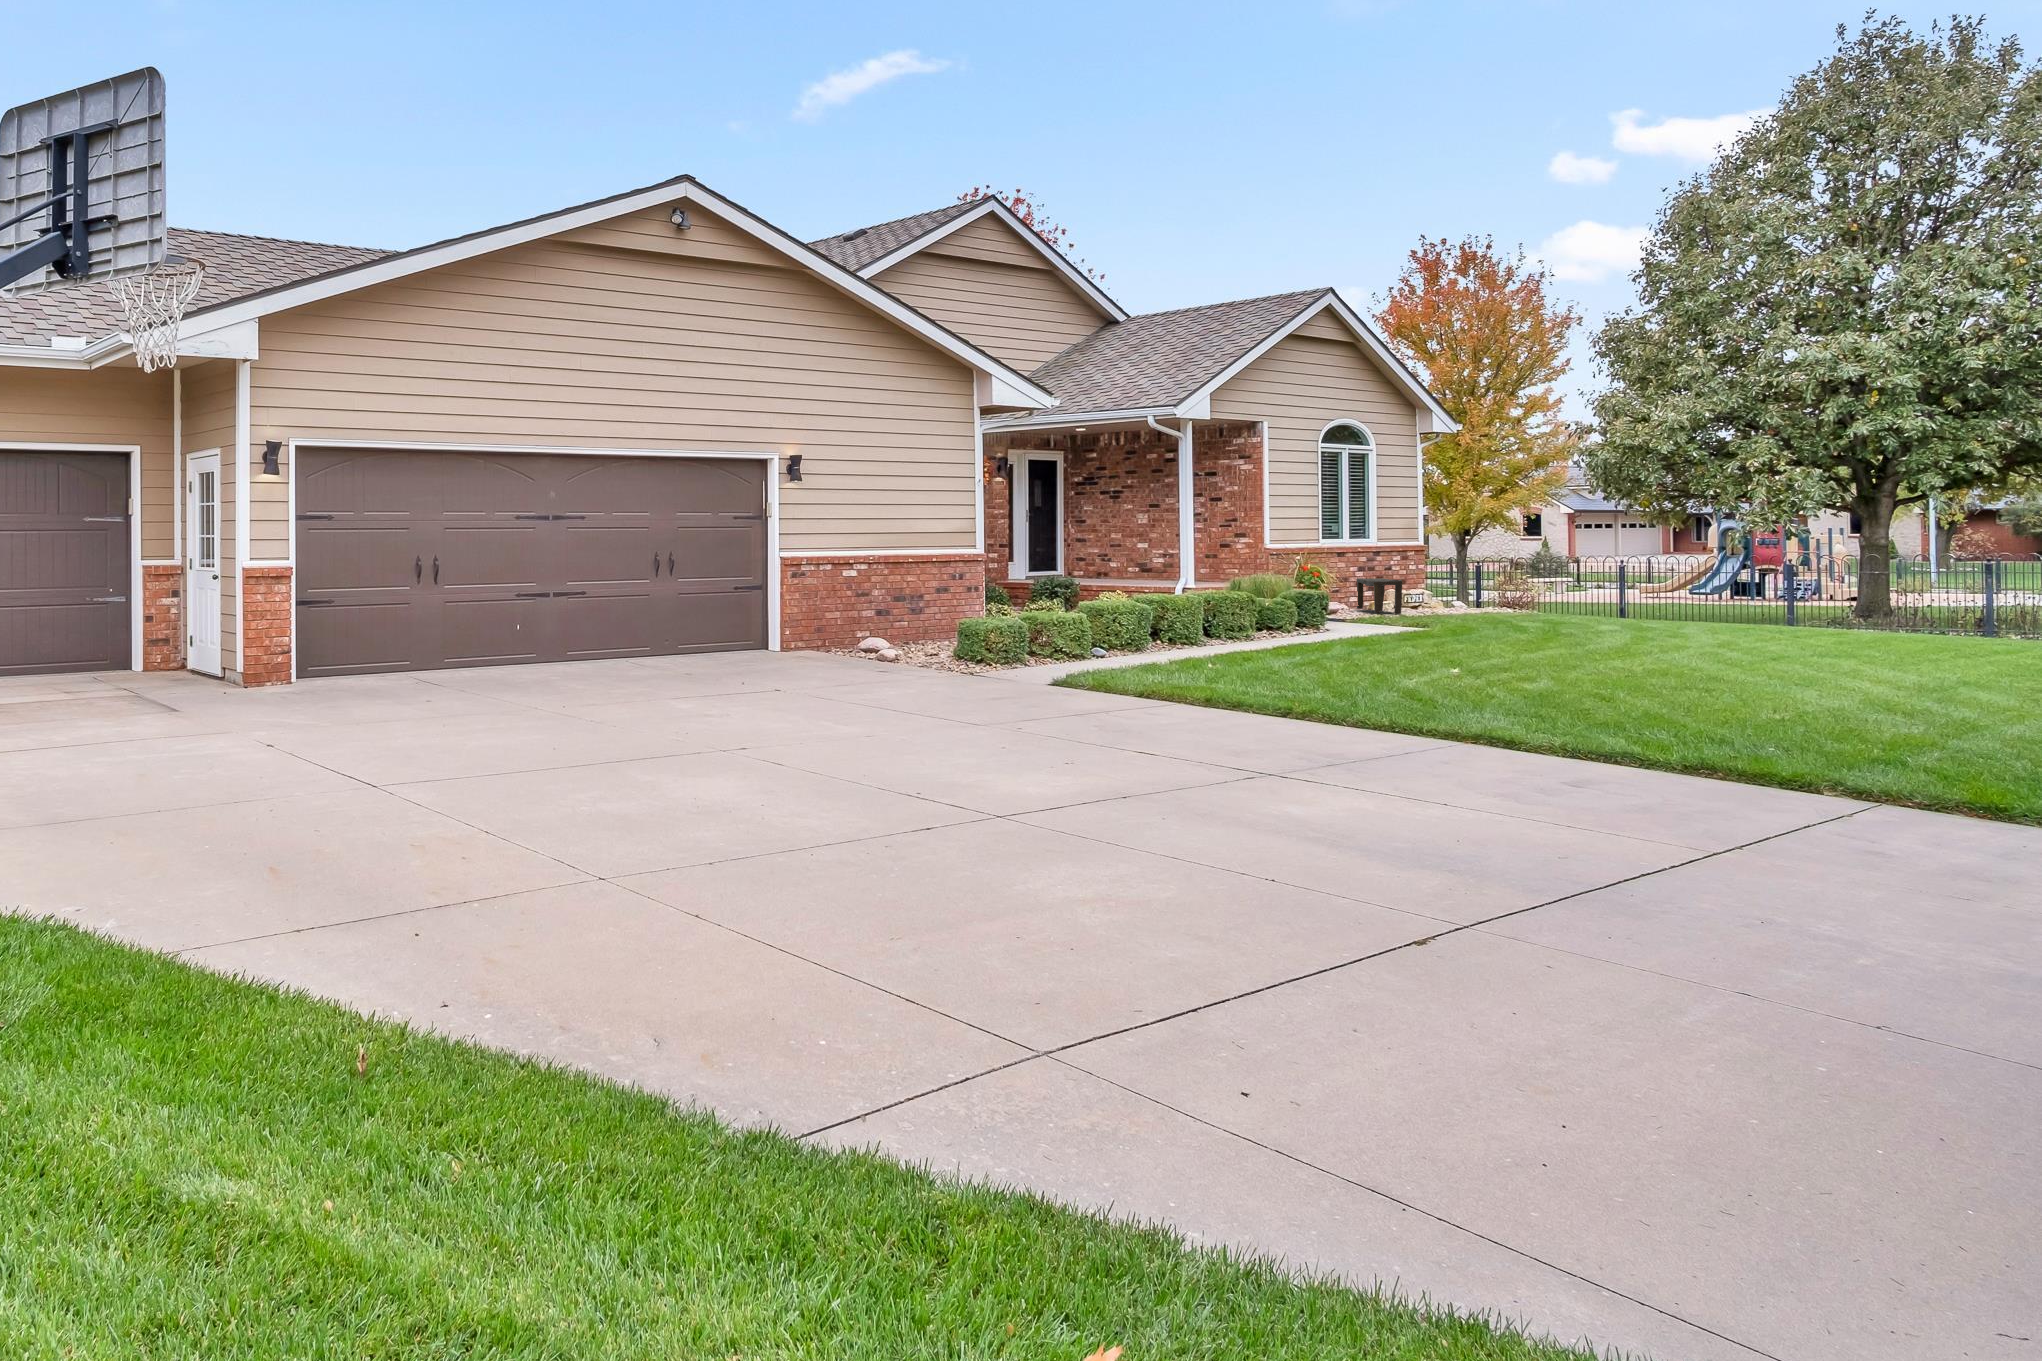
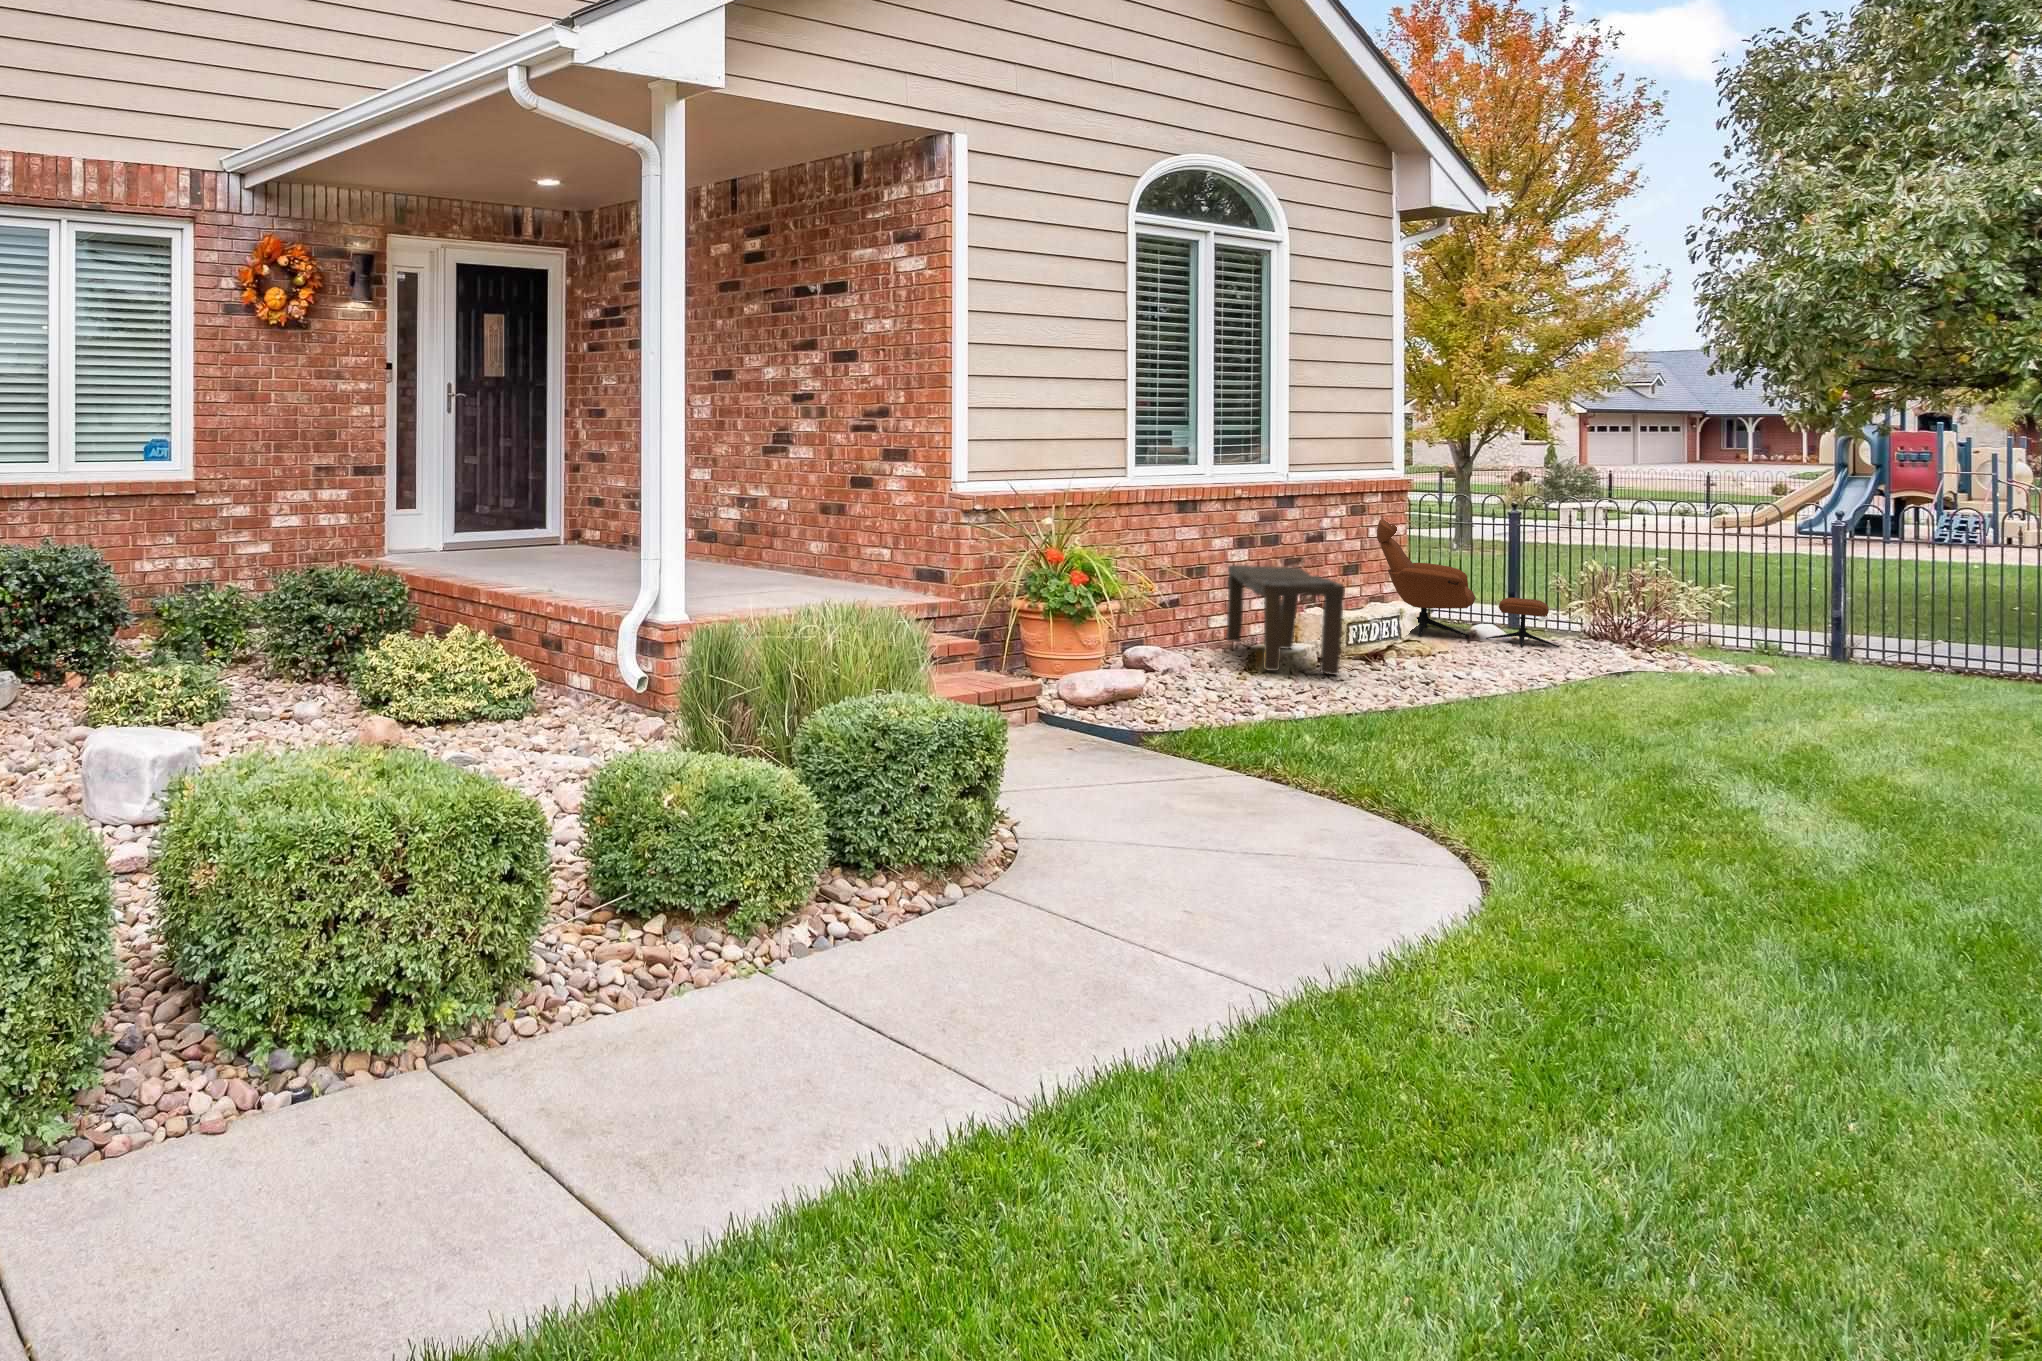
lounge chair: none [1413,561,1485,609] -> present [1377,519,1559,647]

